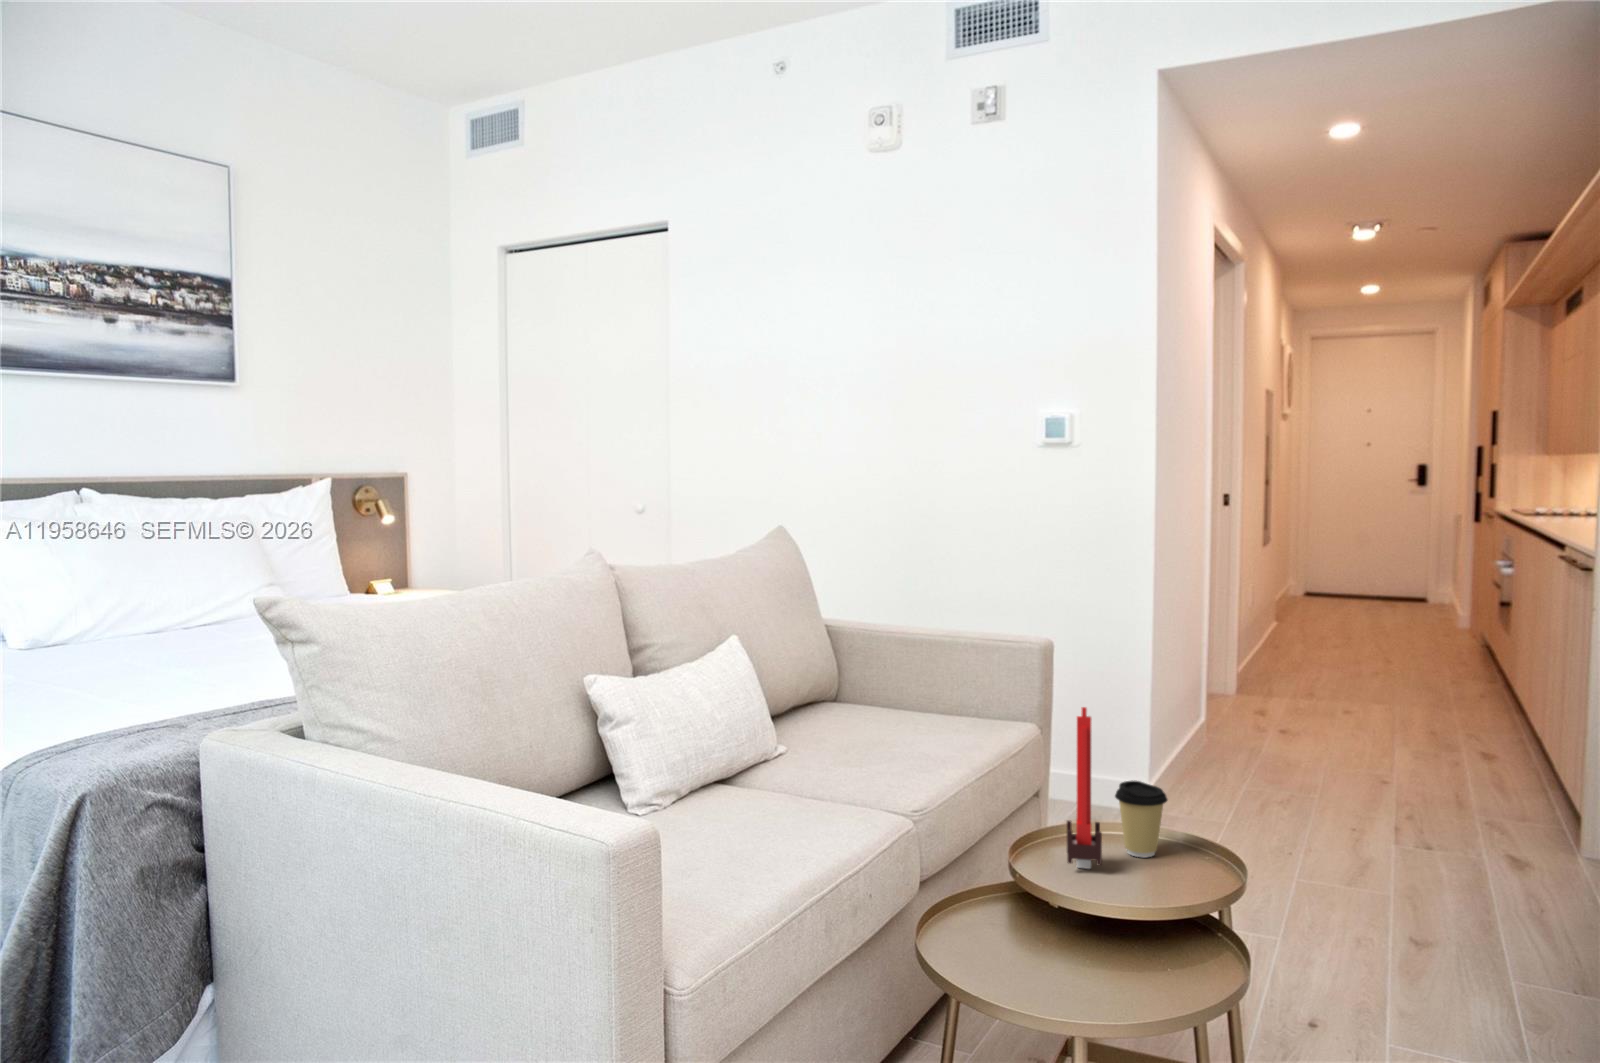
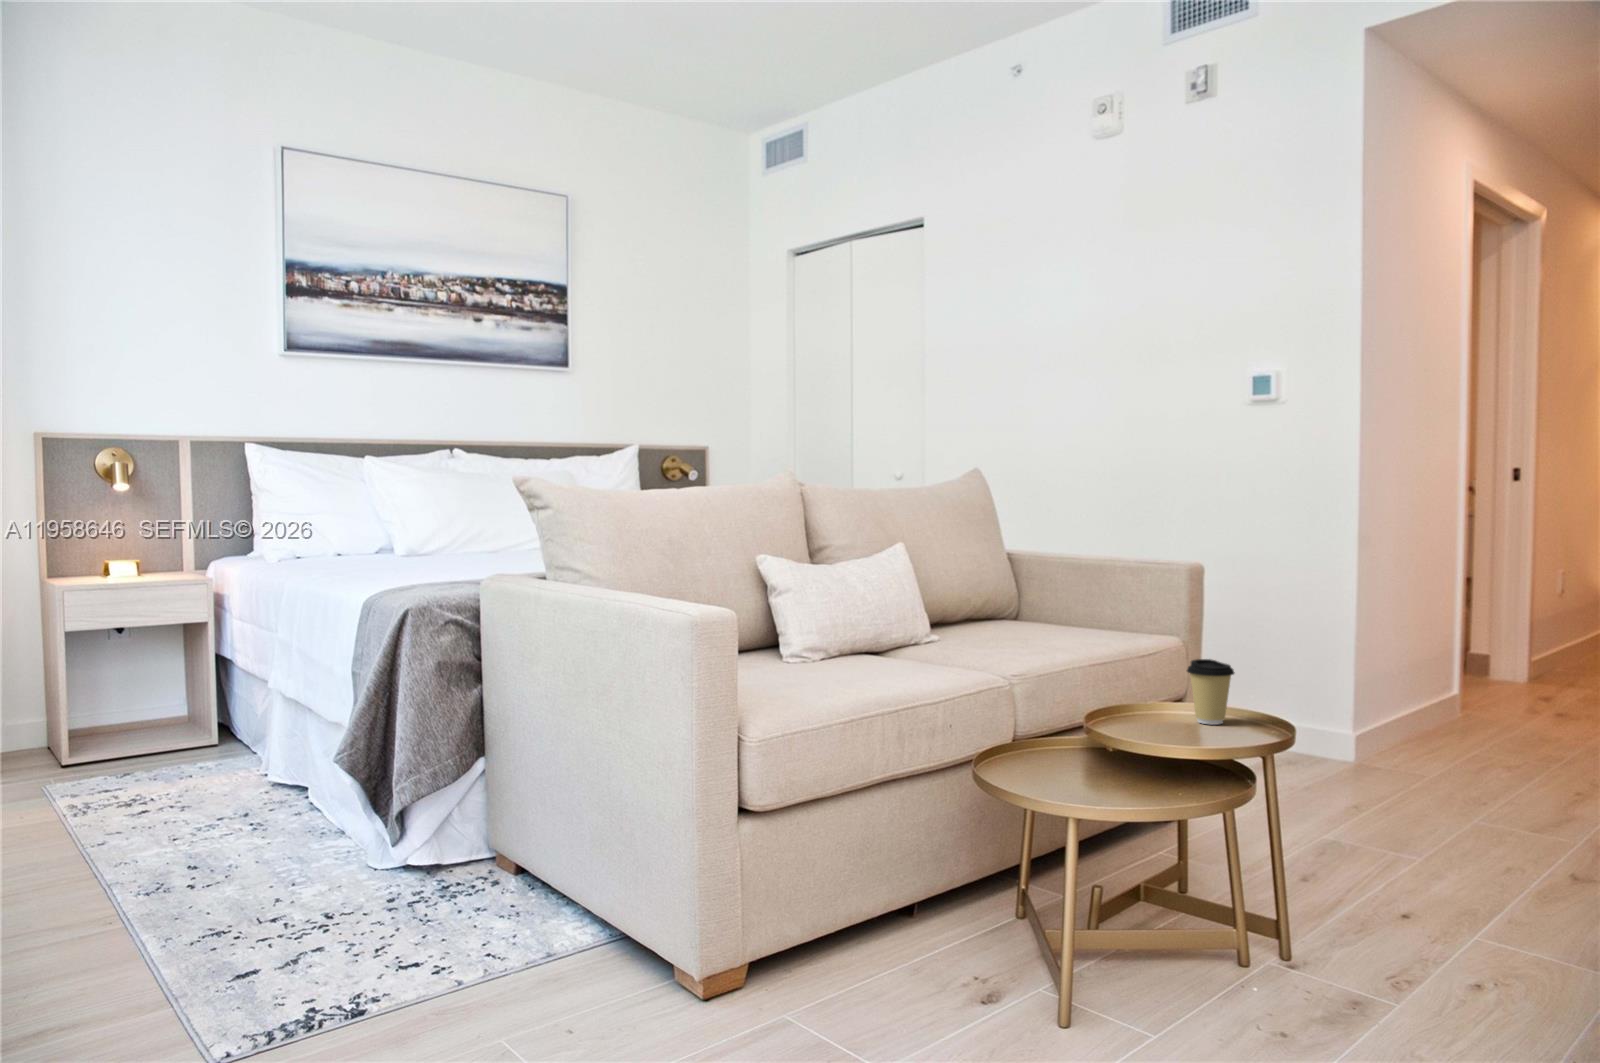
candle: present [1067,707,1102,869] -> none [1130,584,1166,727]

